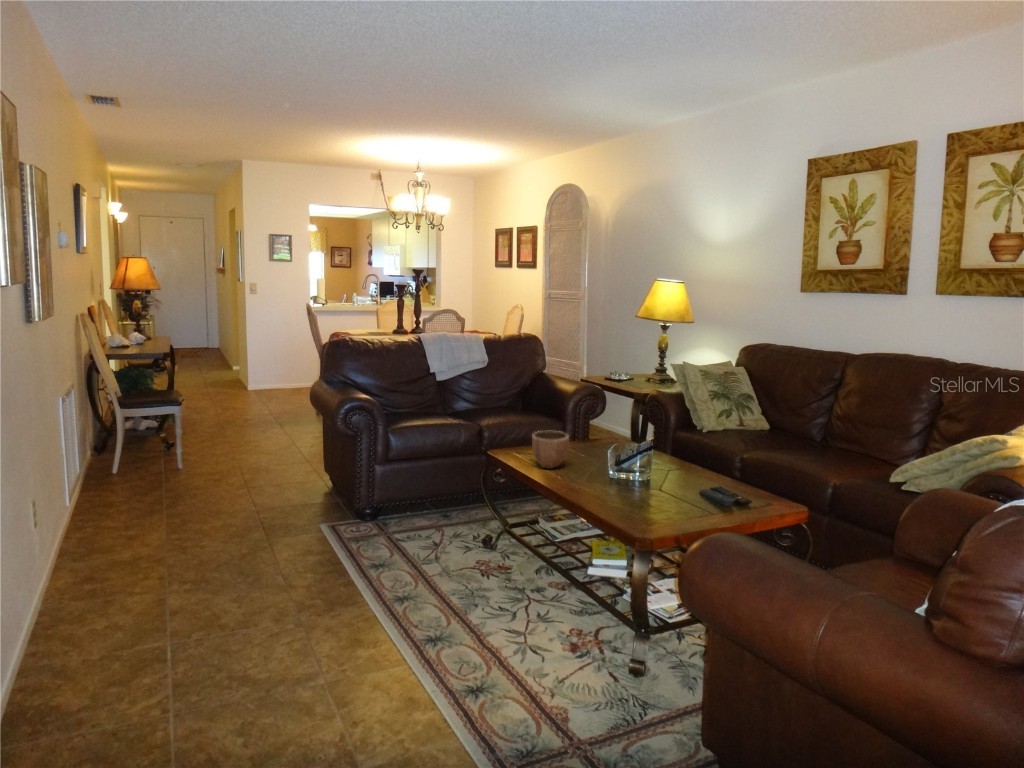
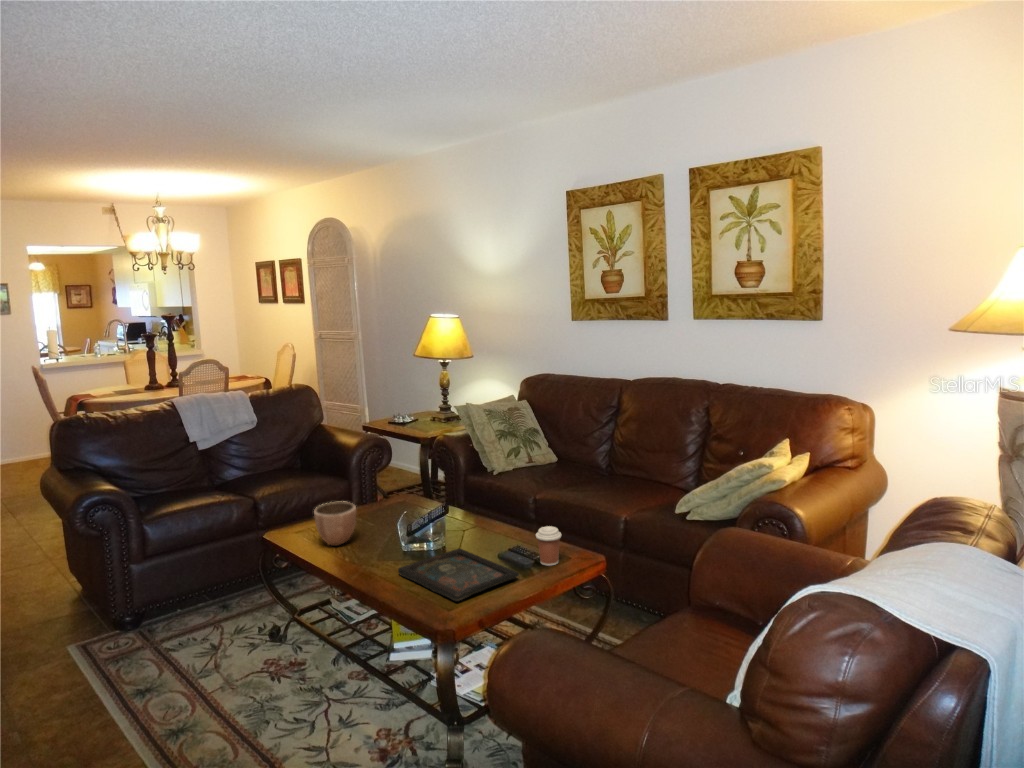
coffee cup: none [734,472,760,509] -> present [536,526,561,566]
tray: none [602,483,714,521] -> present [398,548,519,601]

